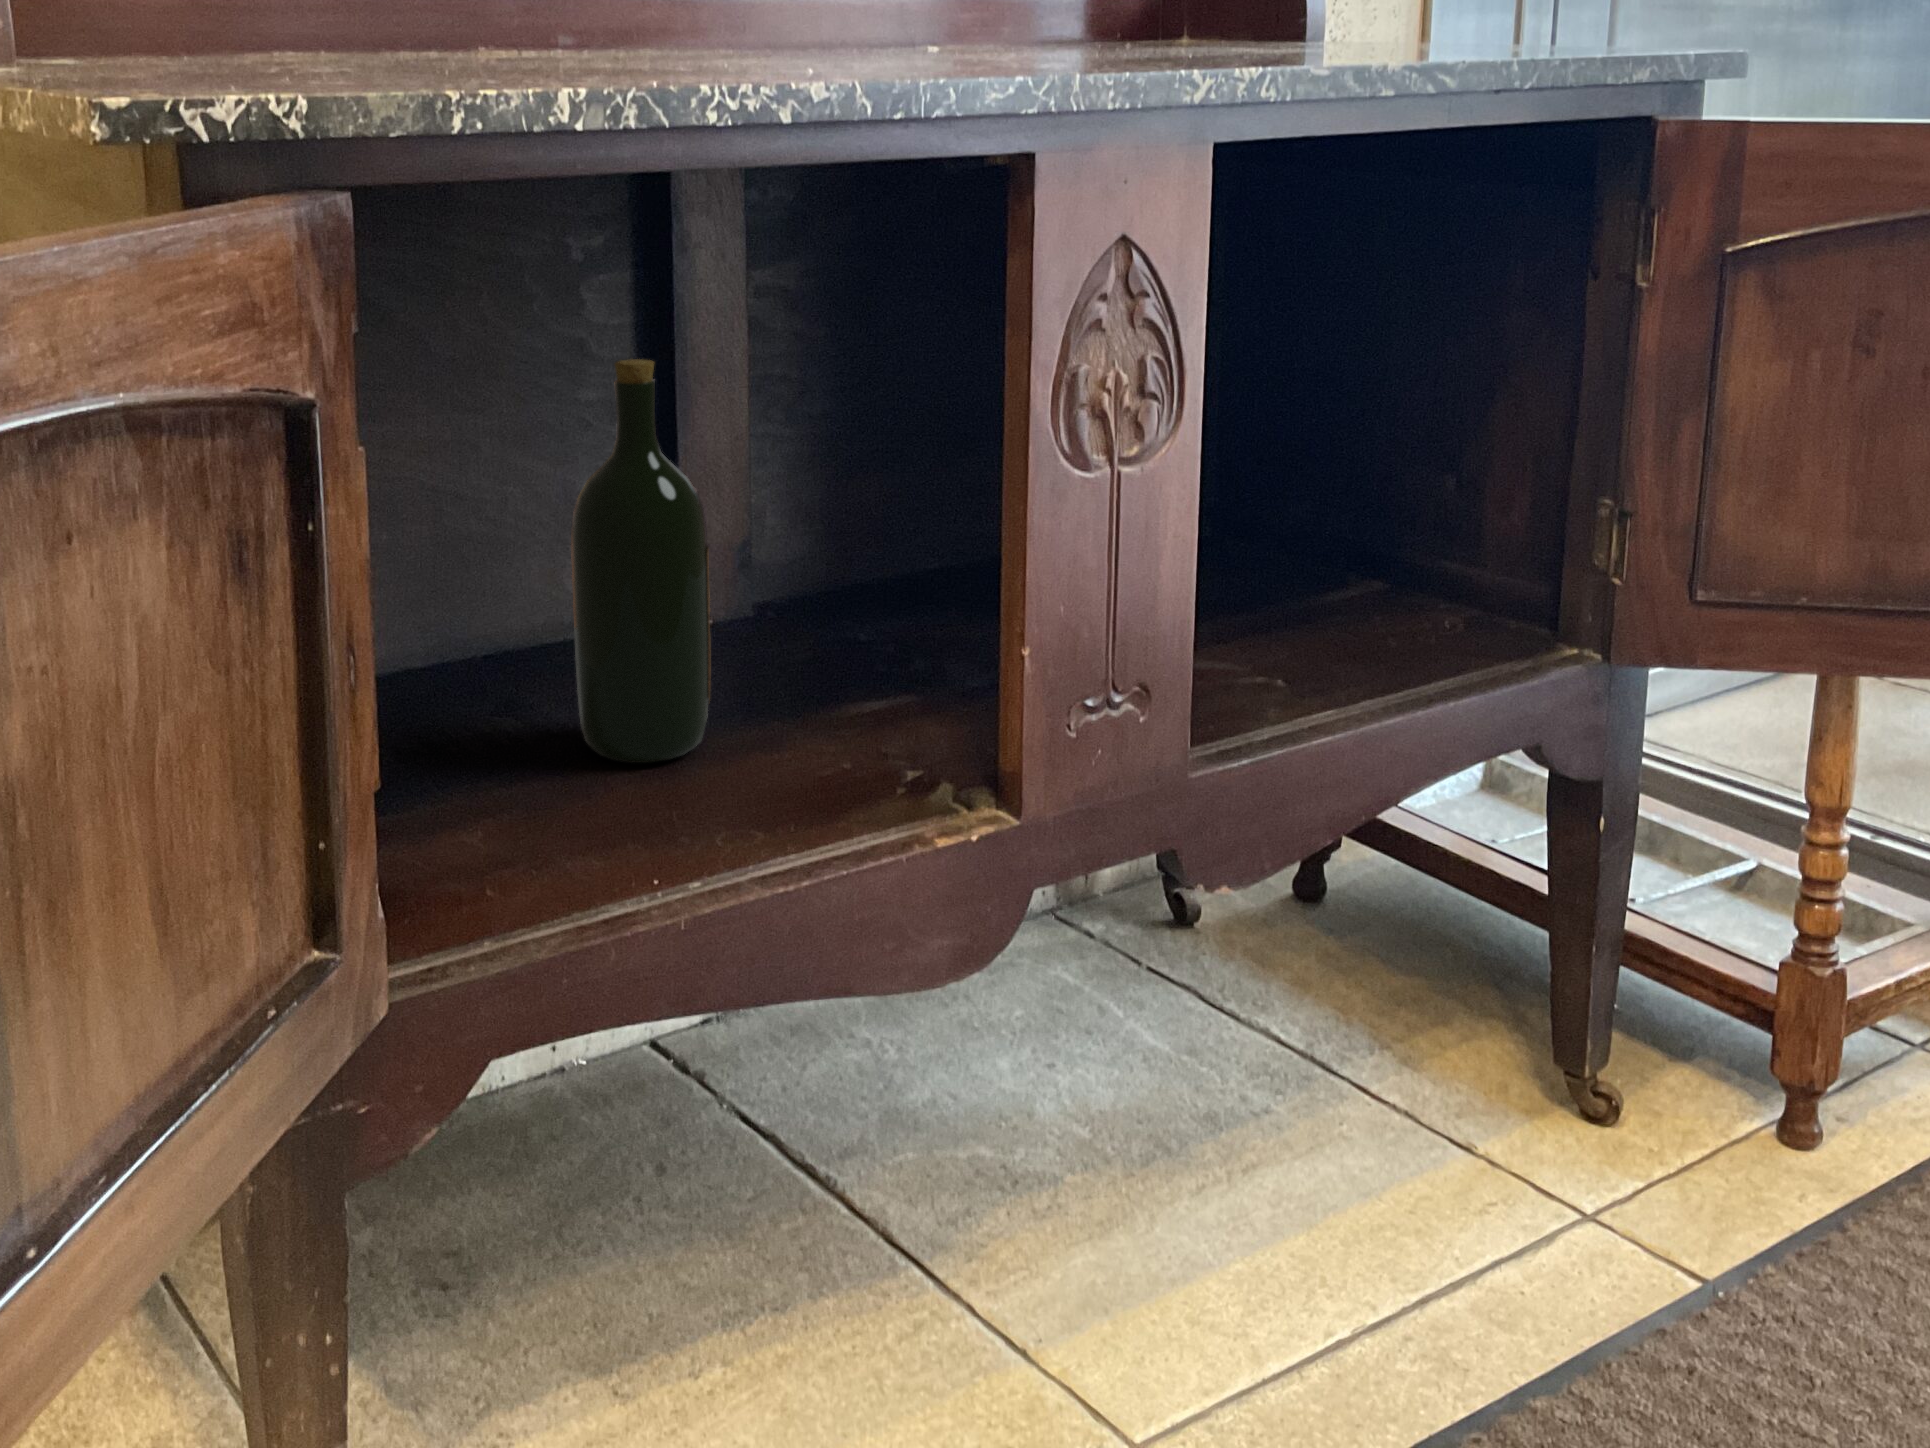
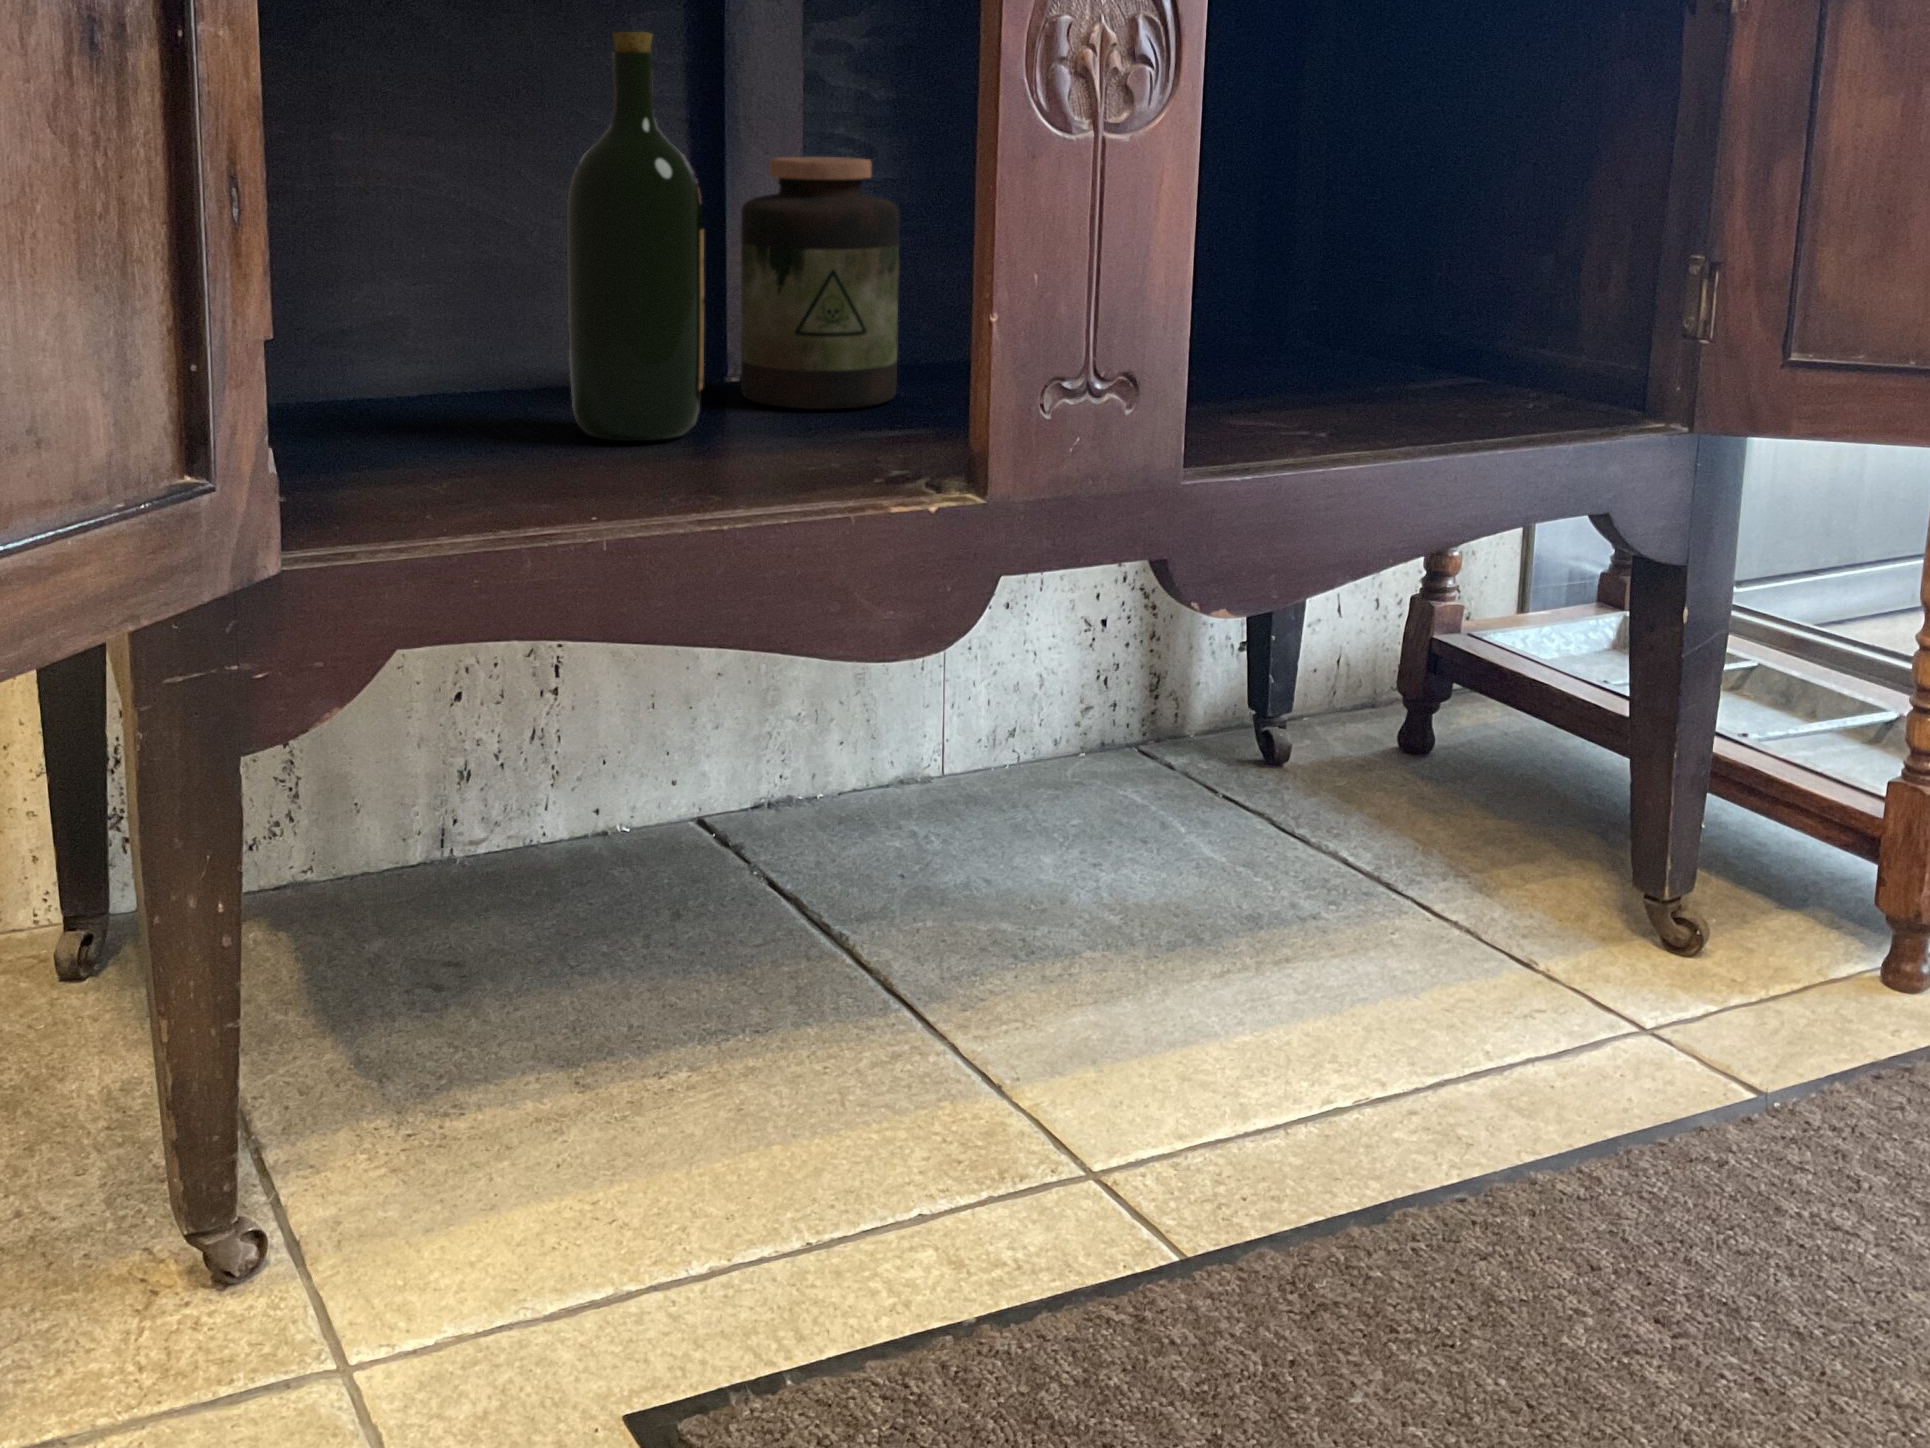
jar: none [716,433,872,691] -> present [741,157,899,409]

